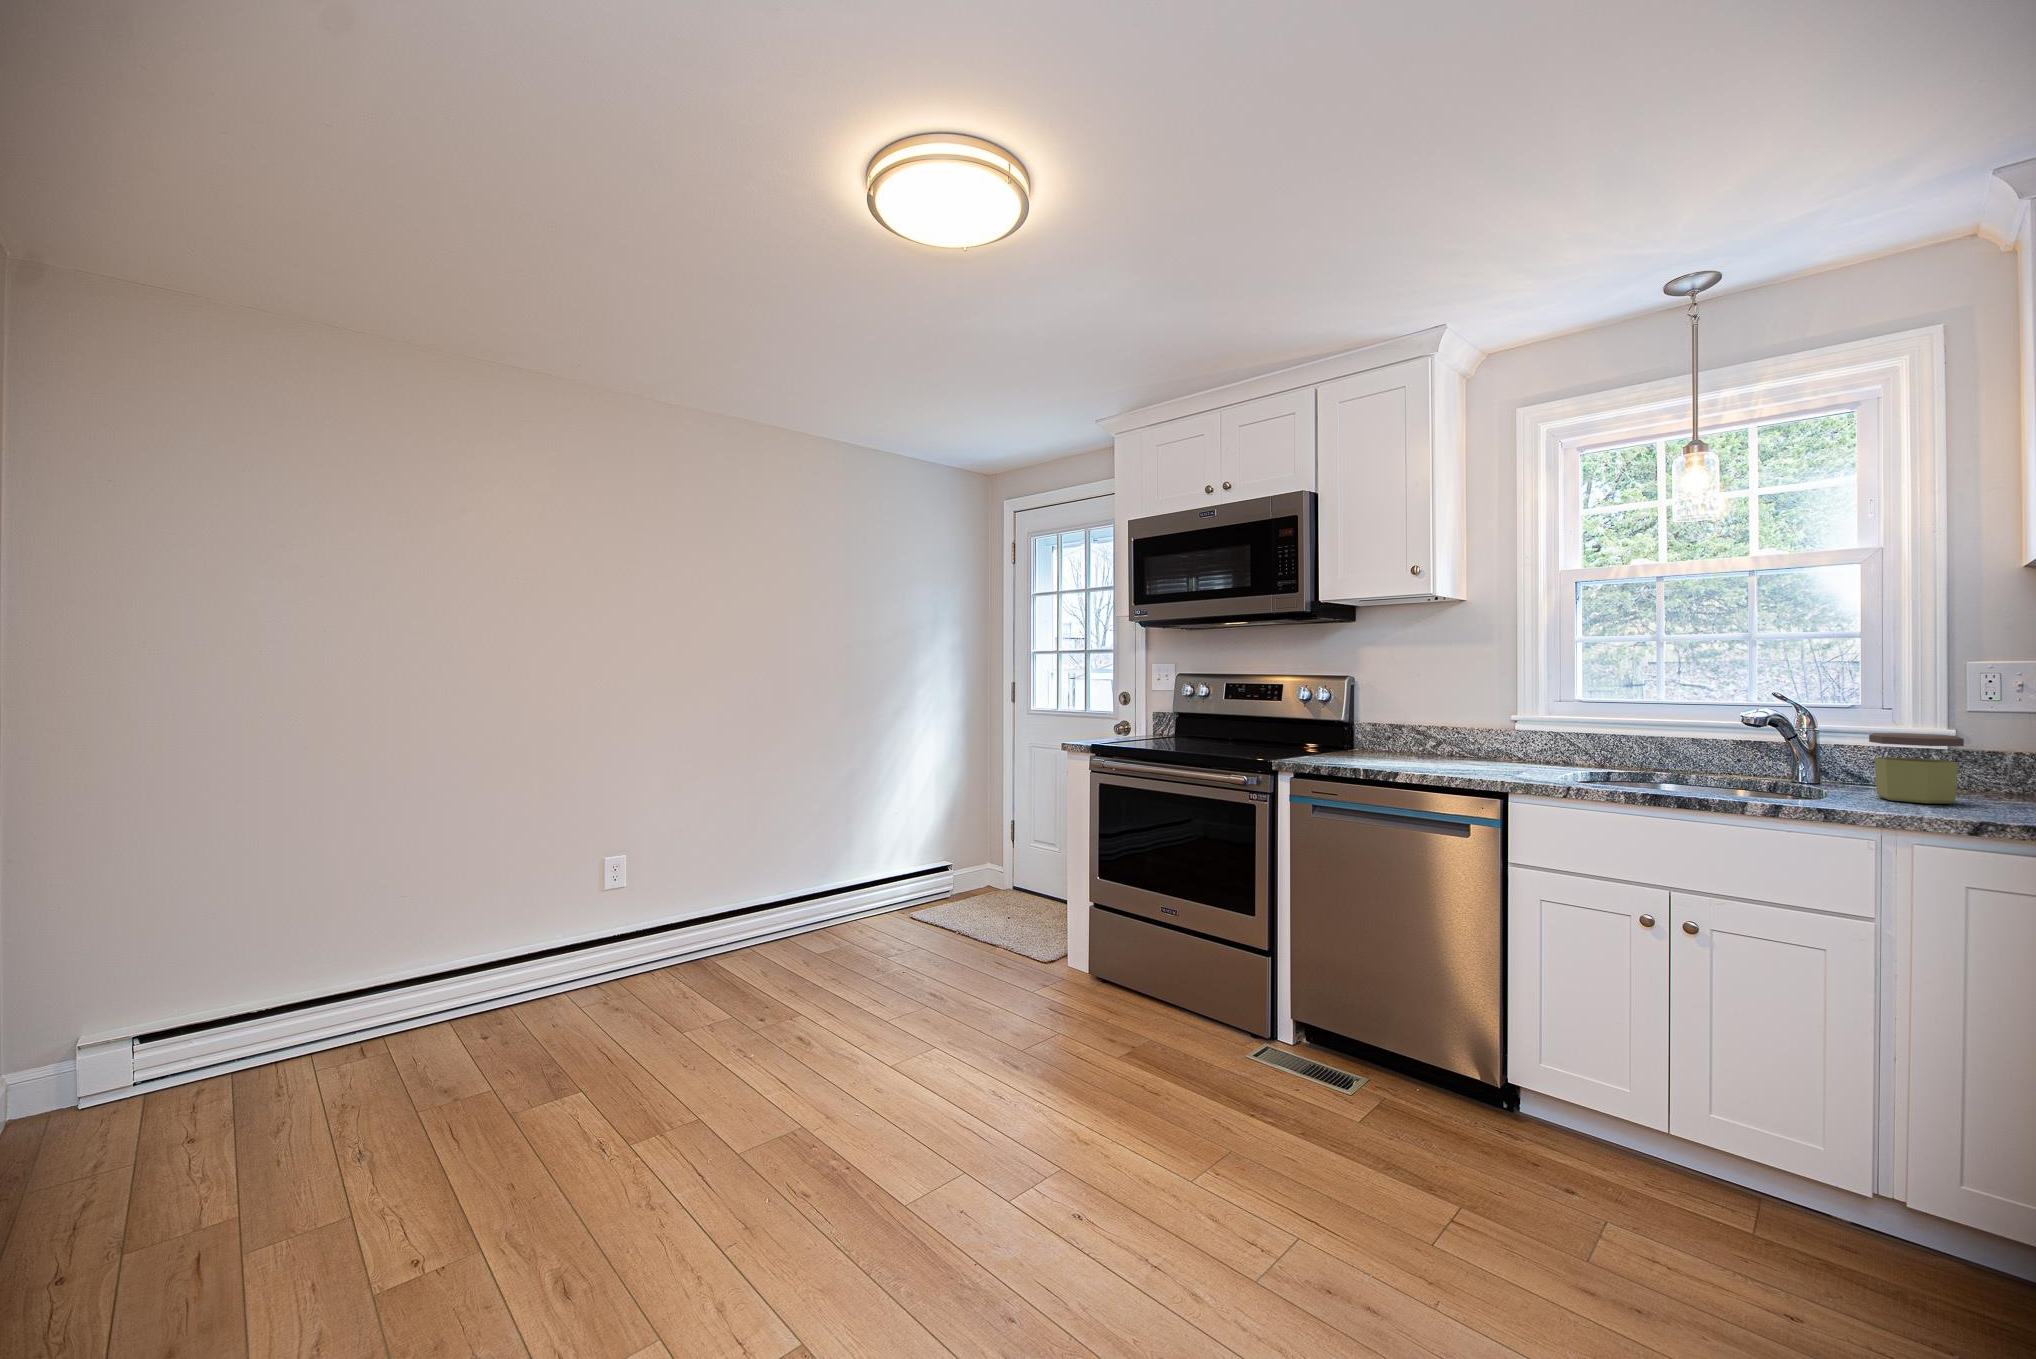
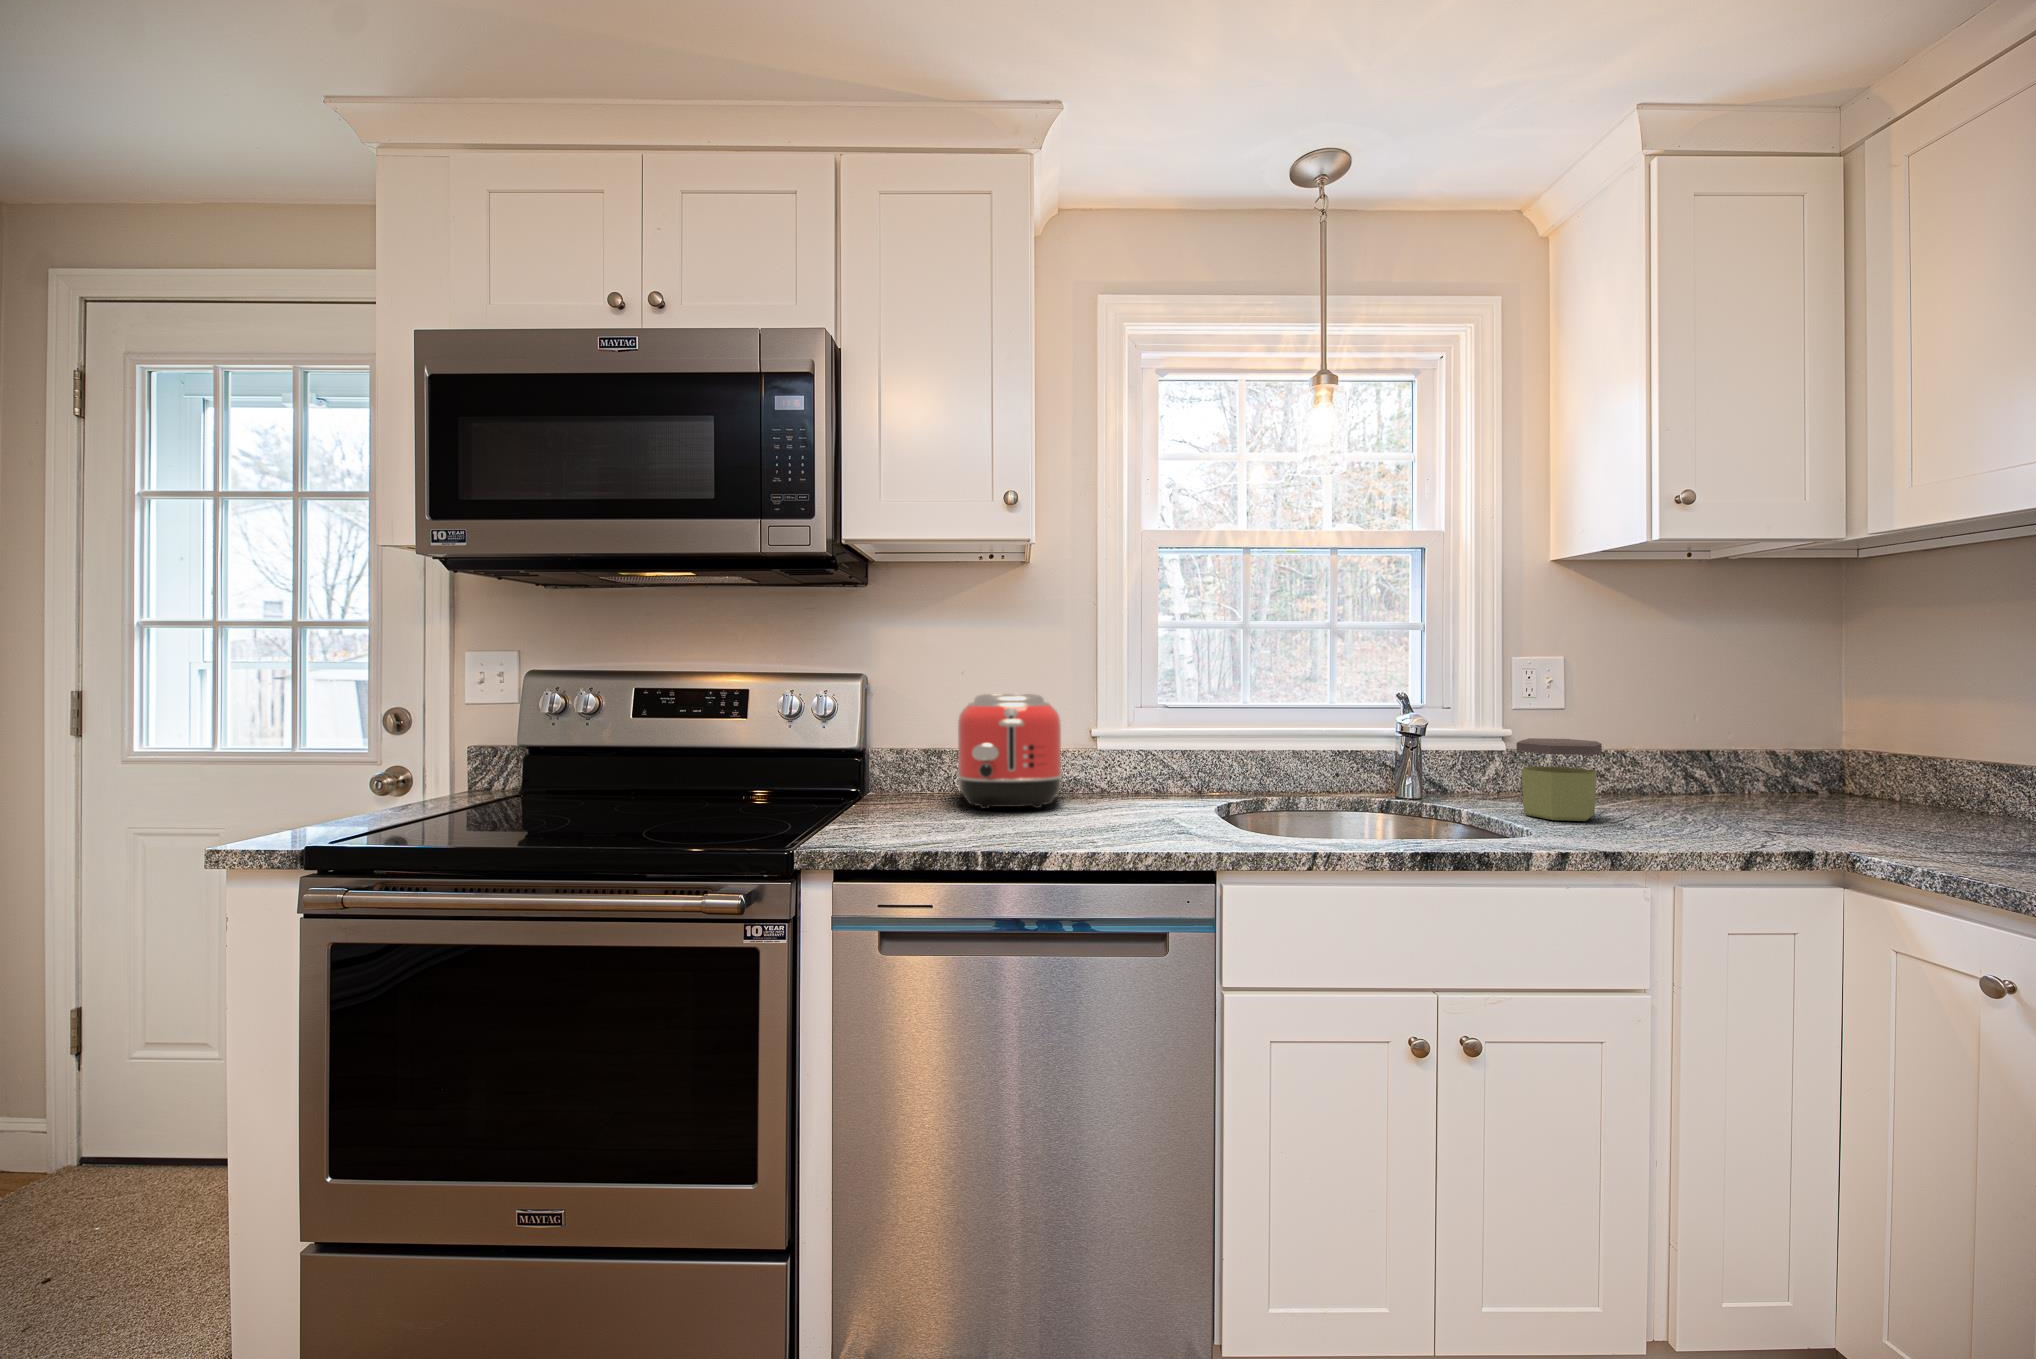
toaster: none [1394,689,1479,761] -> present [956,694,1063,809]

